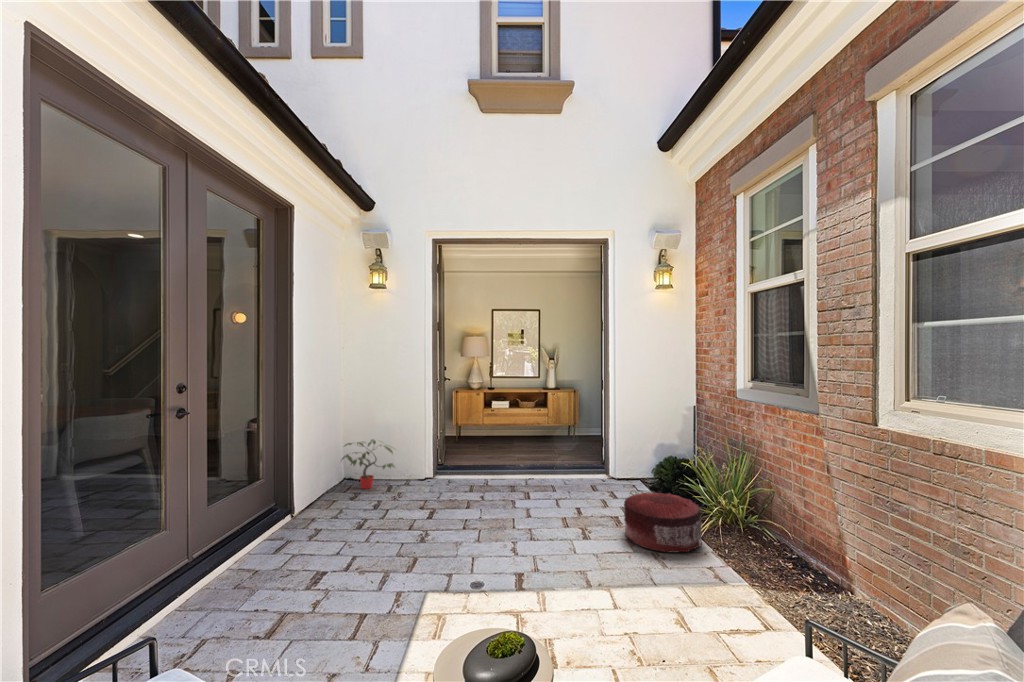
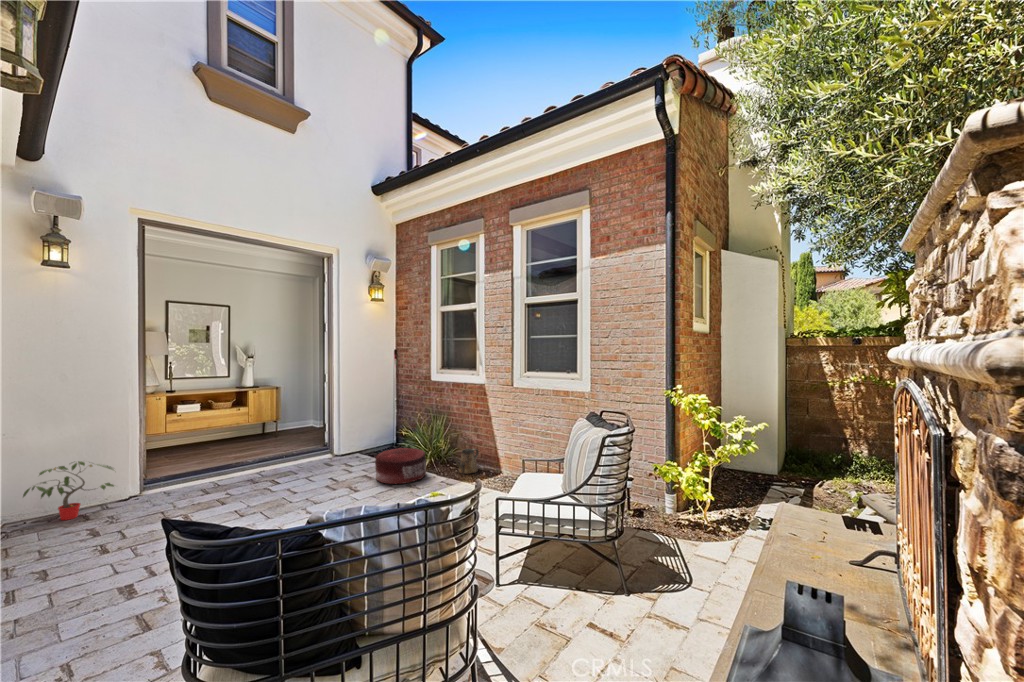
watering can: none [735,521,805,571] -> present [449,449,479,474]

